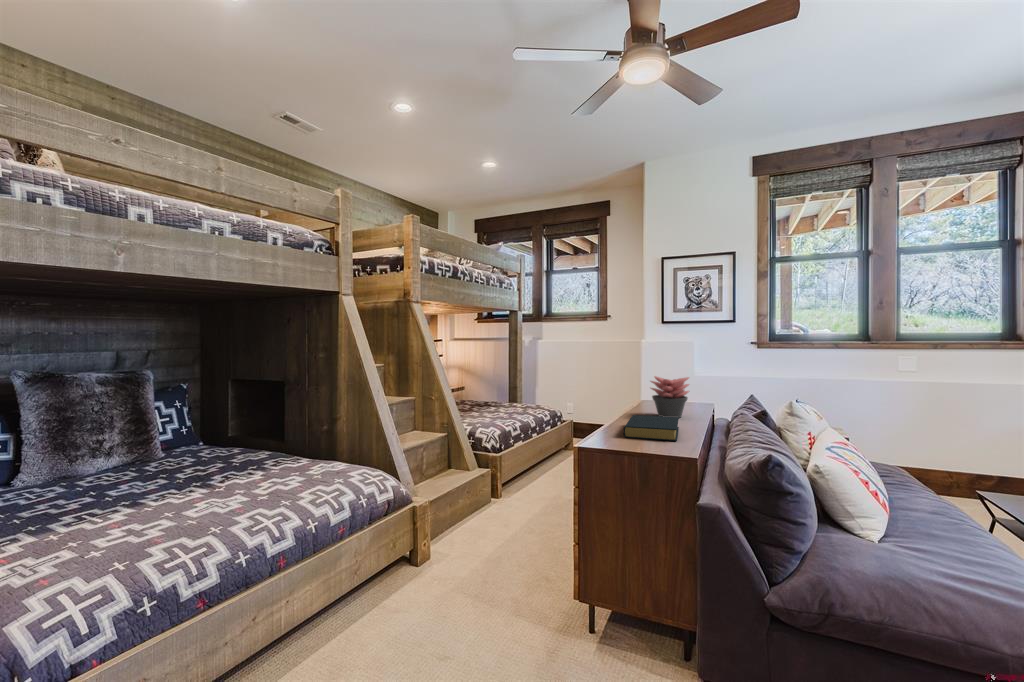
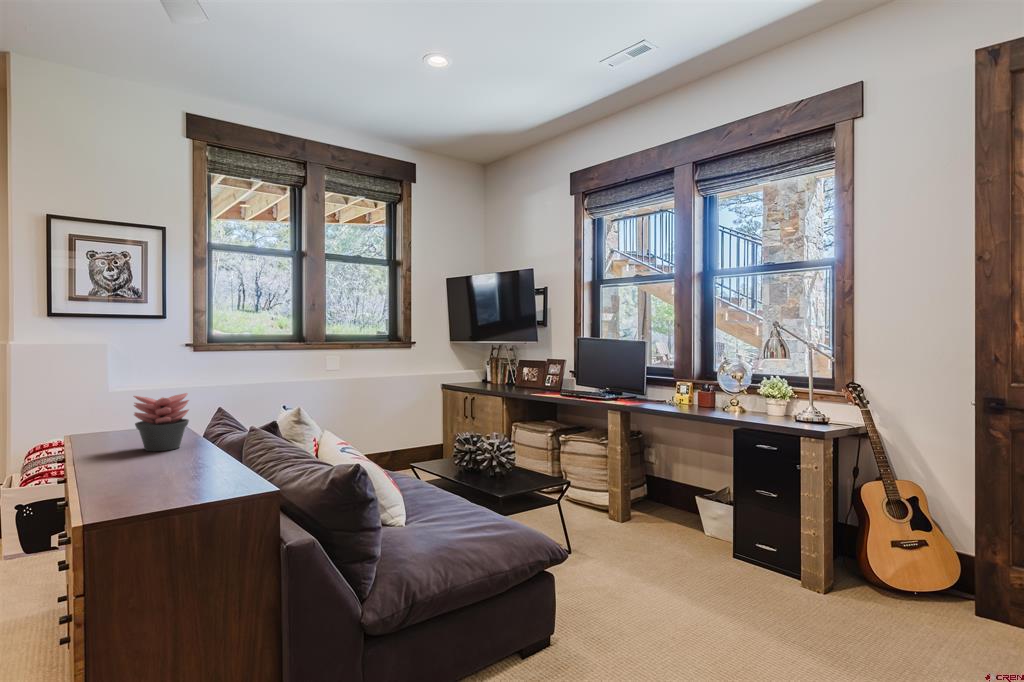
hardback book: present [624,415,679,441] -> none [136,445,235,484]

